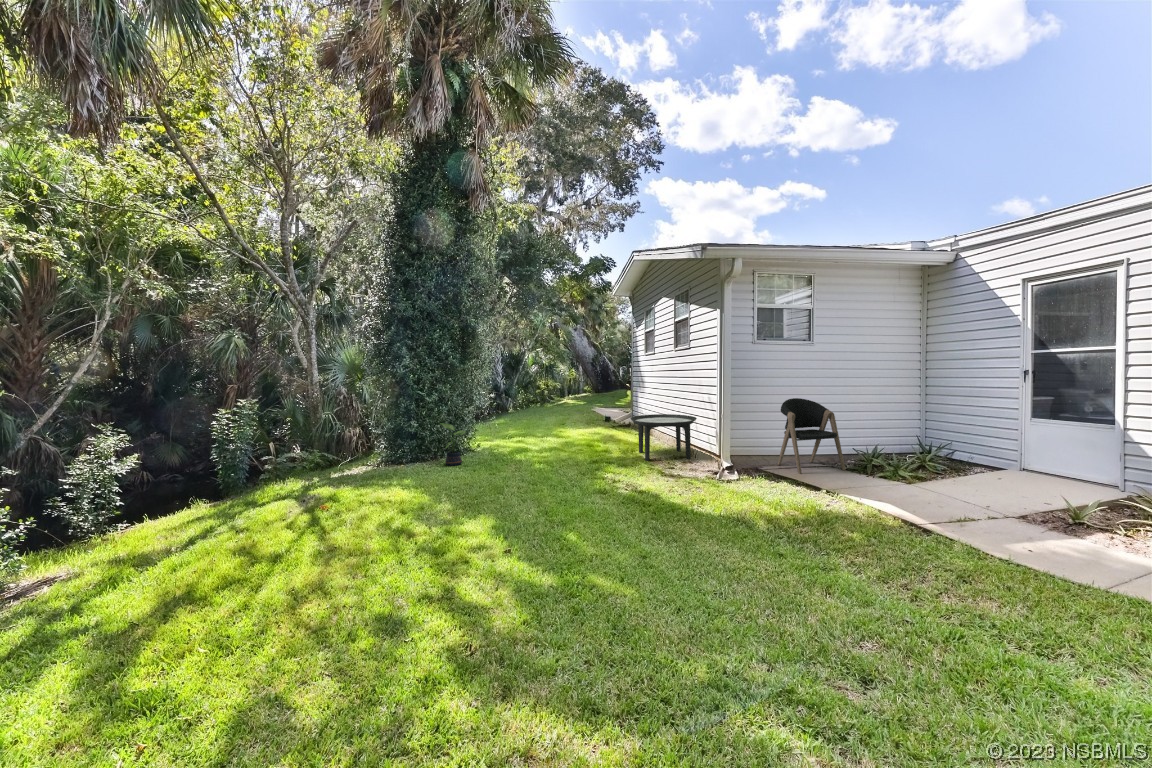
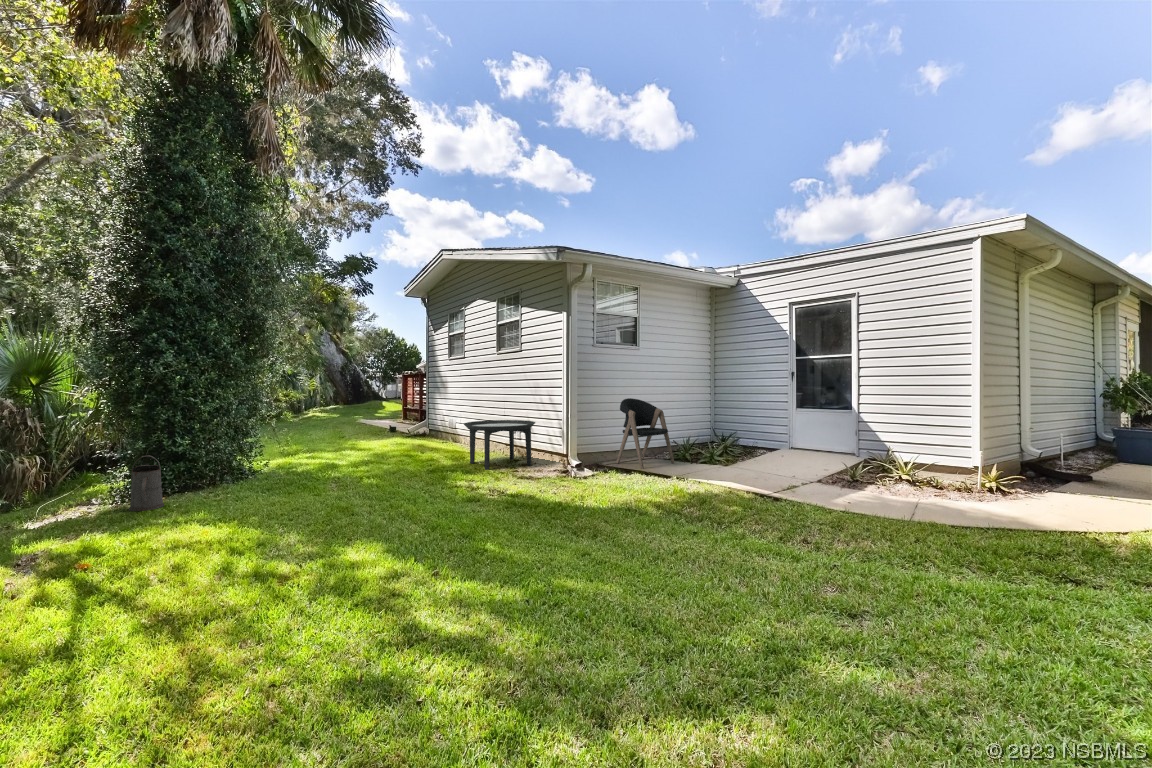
potted plant: present [440,423,468,466] -> none [198,437,247,496]
watering can: none [398,436,417,473] -> present [129,455,164,511]

